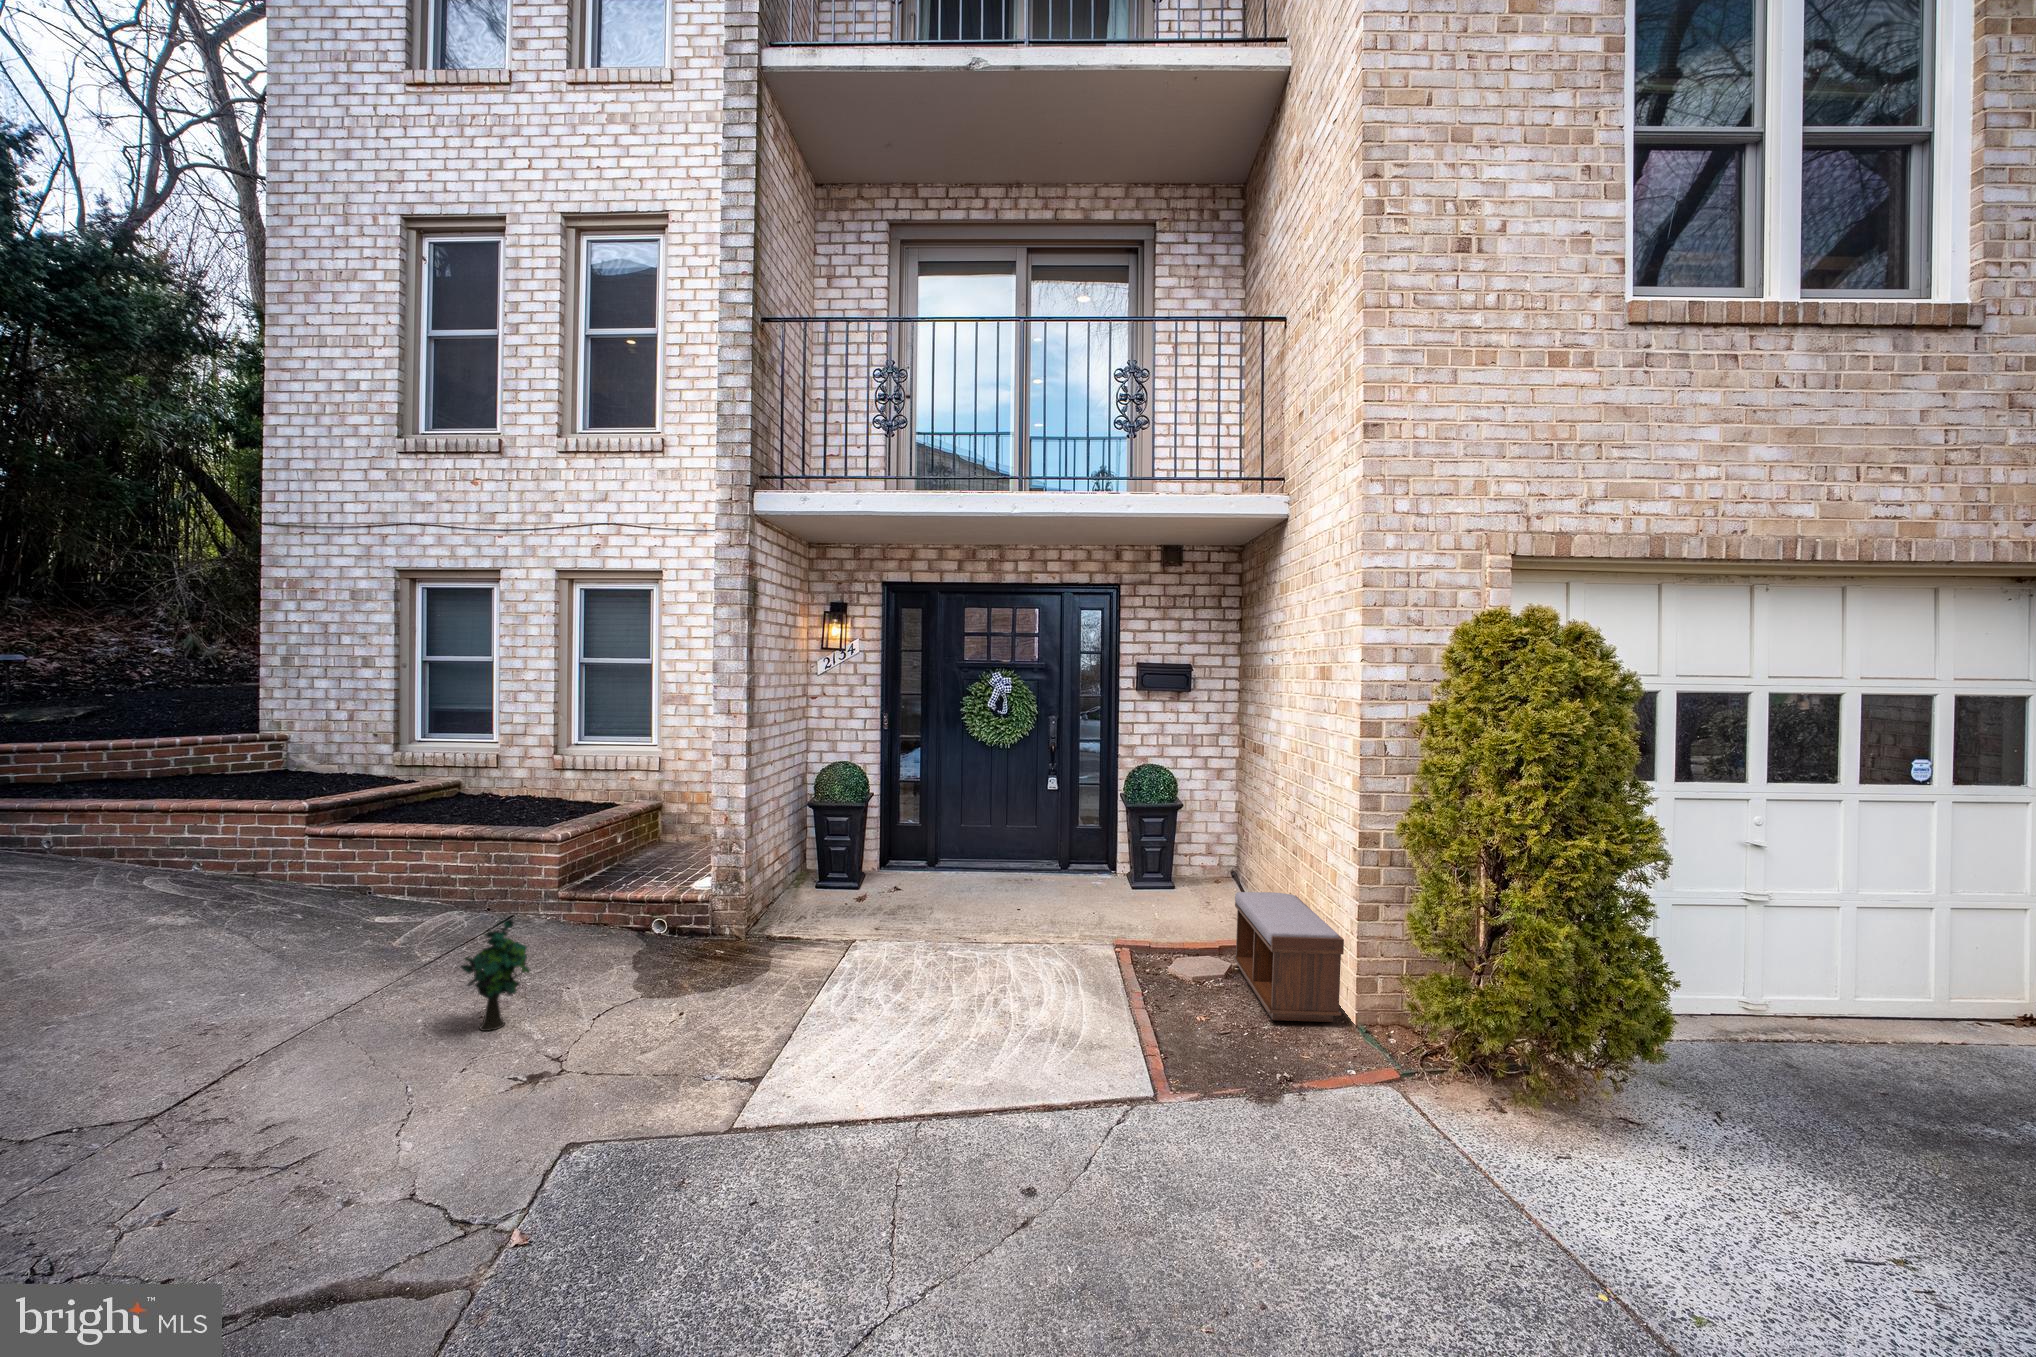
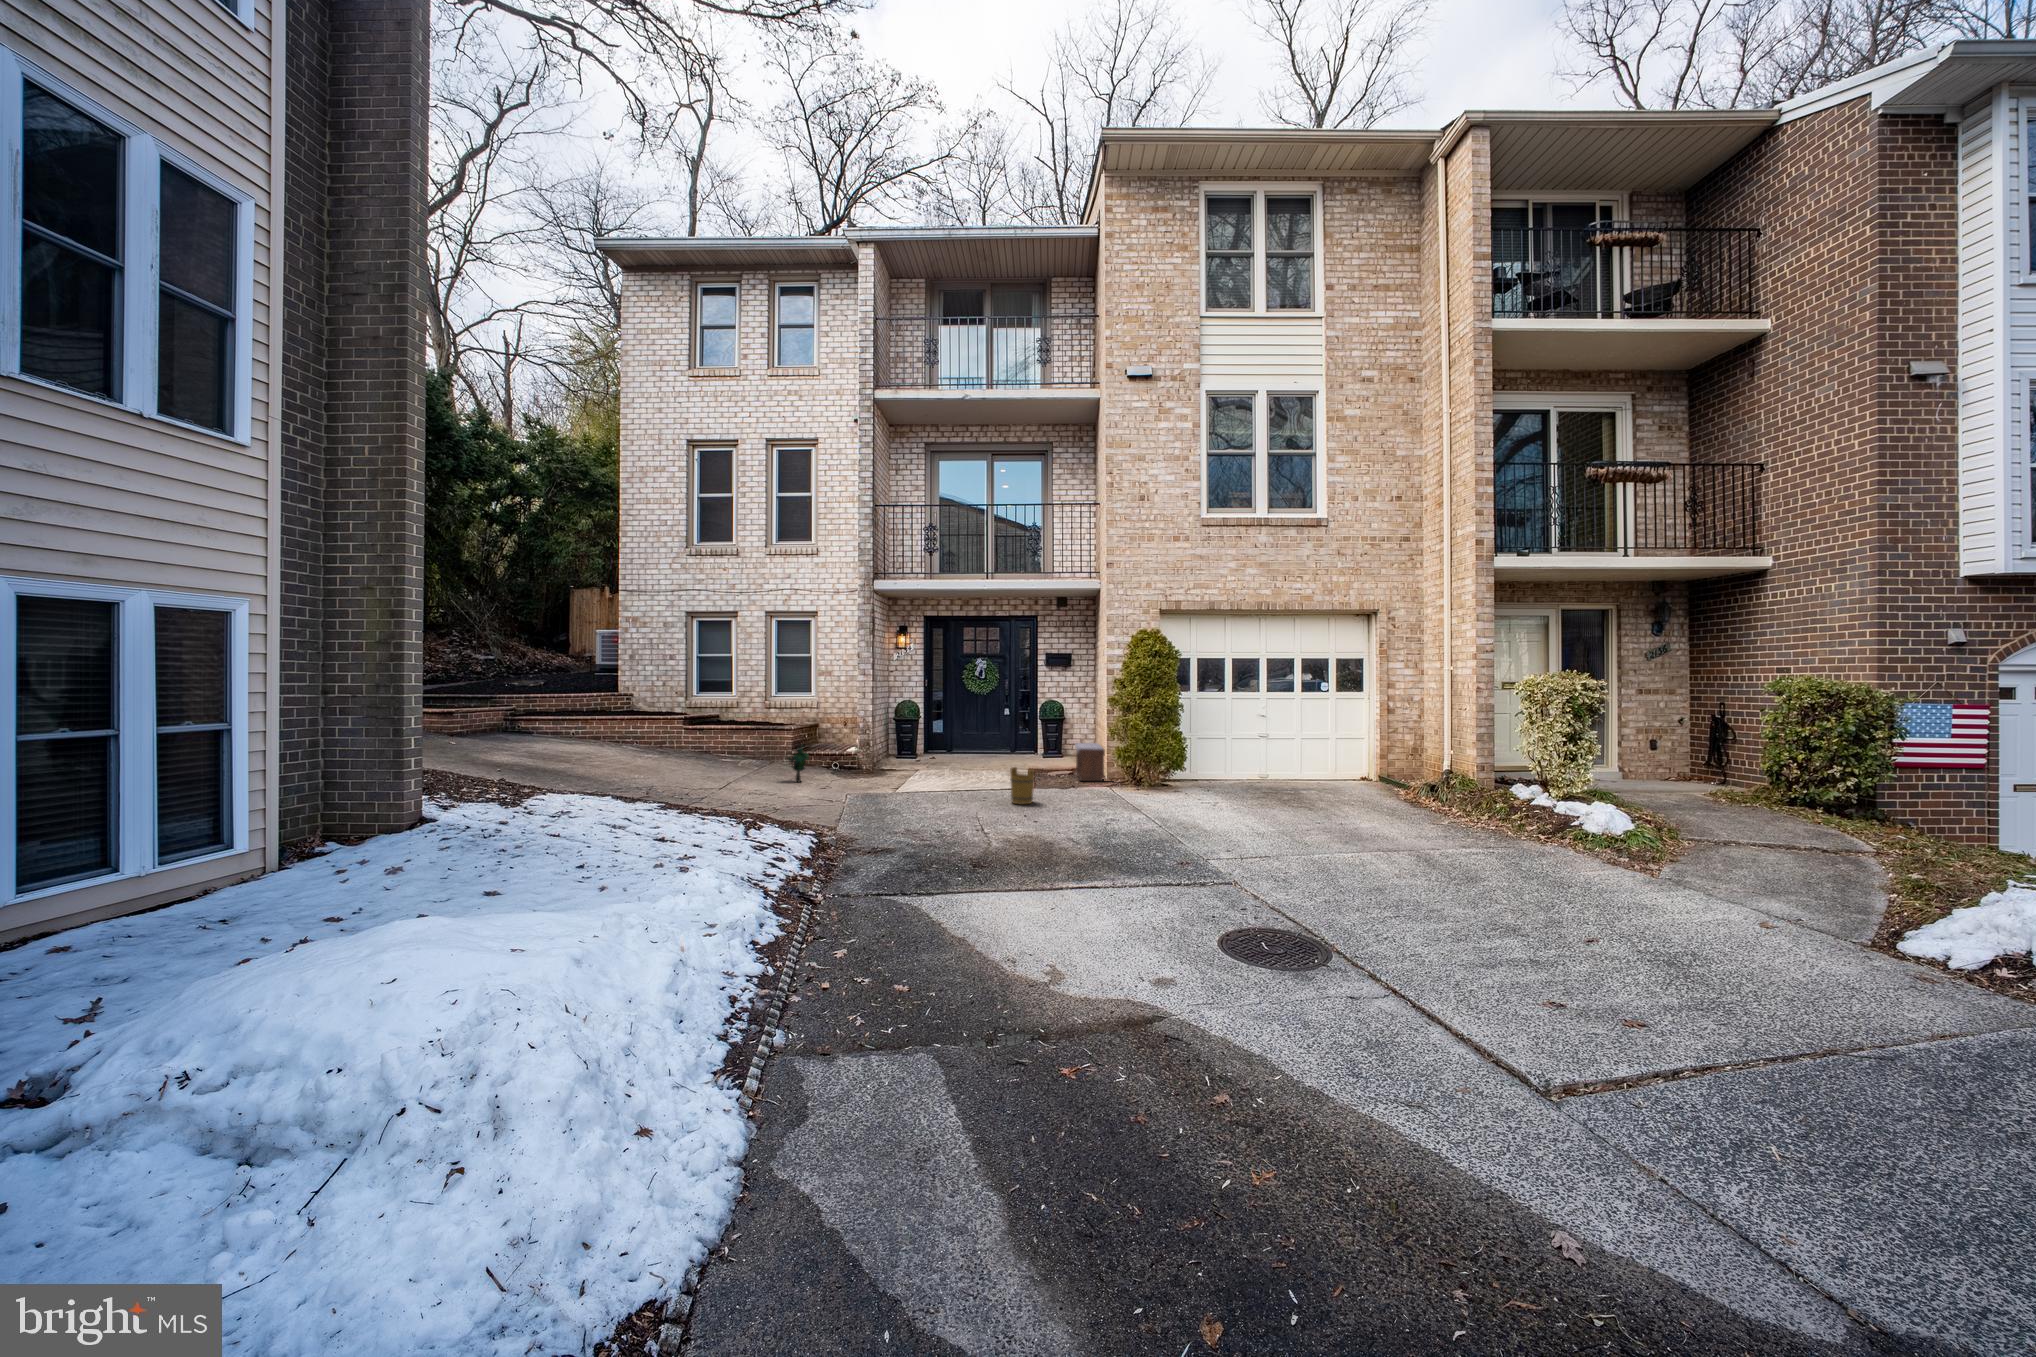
bucket: none [1120,1095,1223,1271] -> present [1010,767,1035,804]

